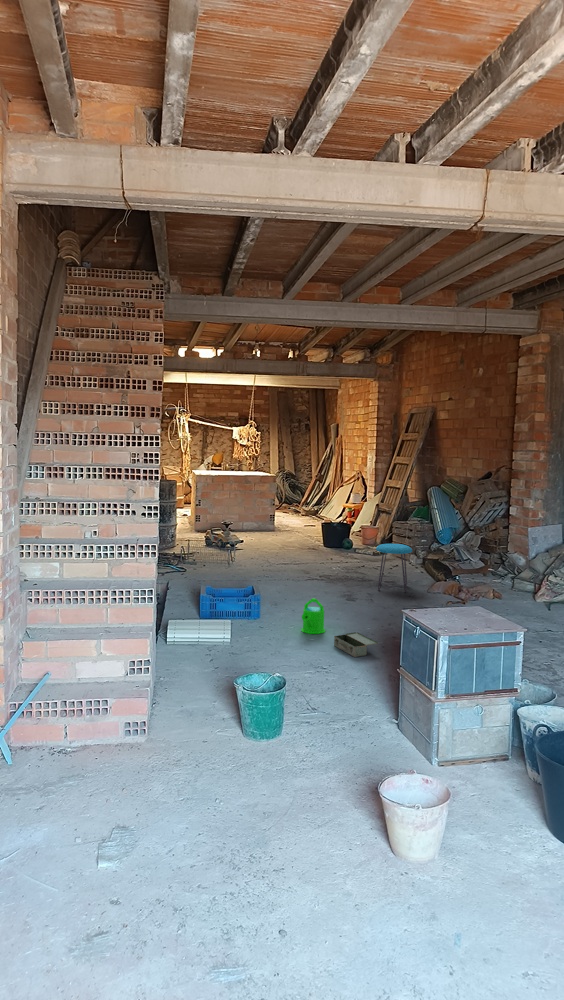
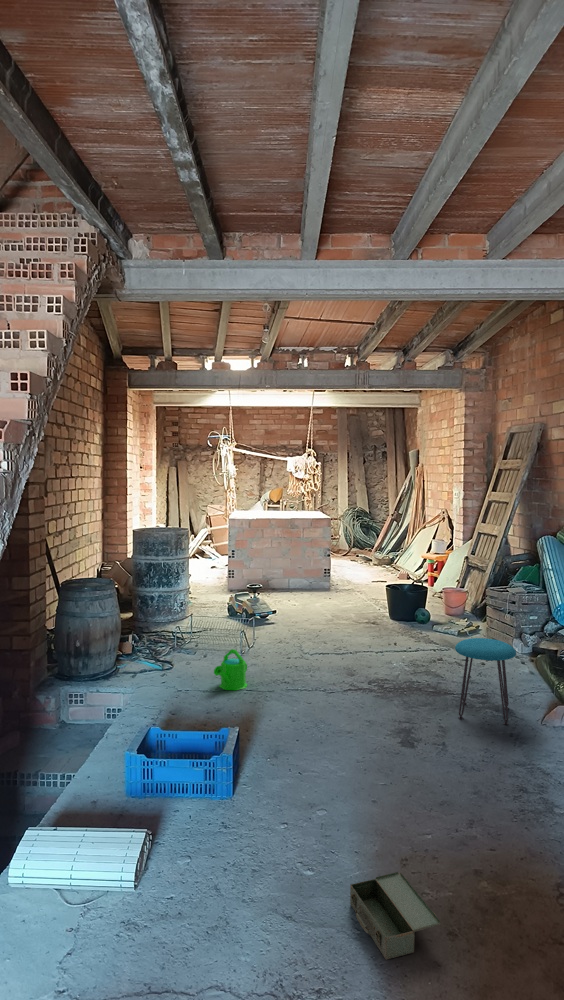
watering can: present [301,598,325,634] -> present [214,649,247,690]

